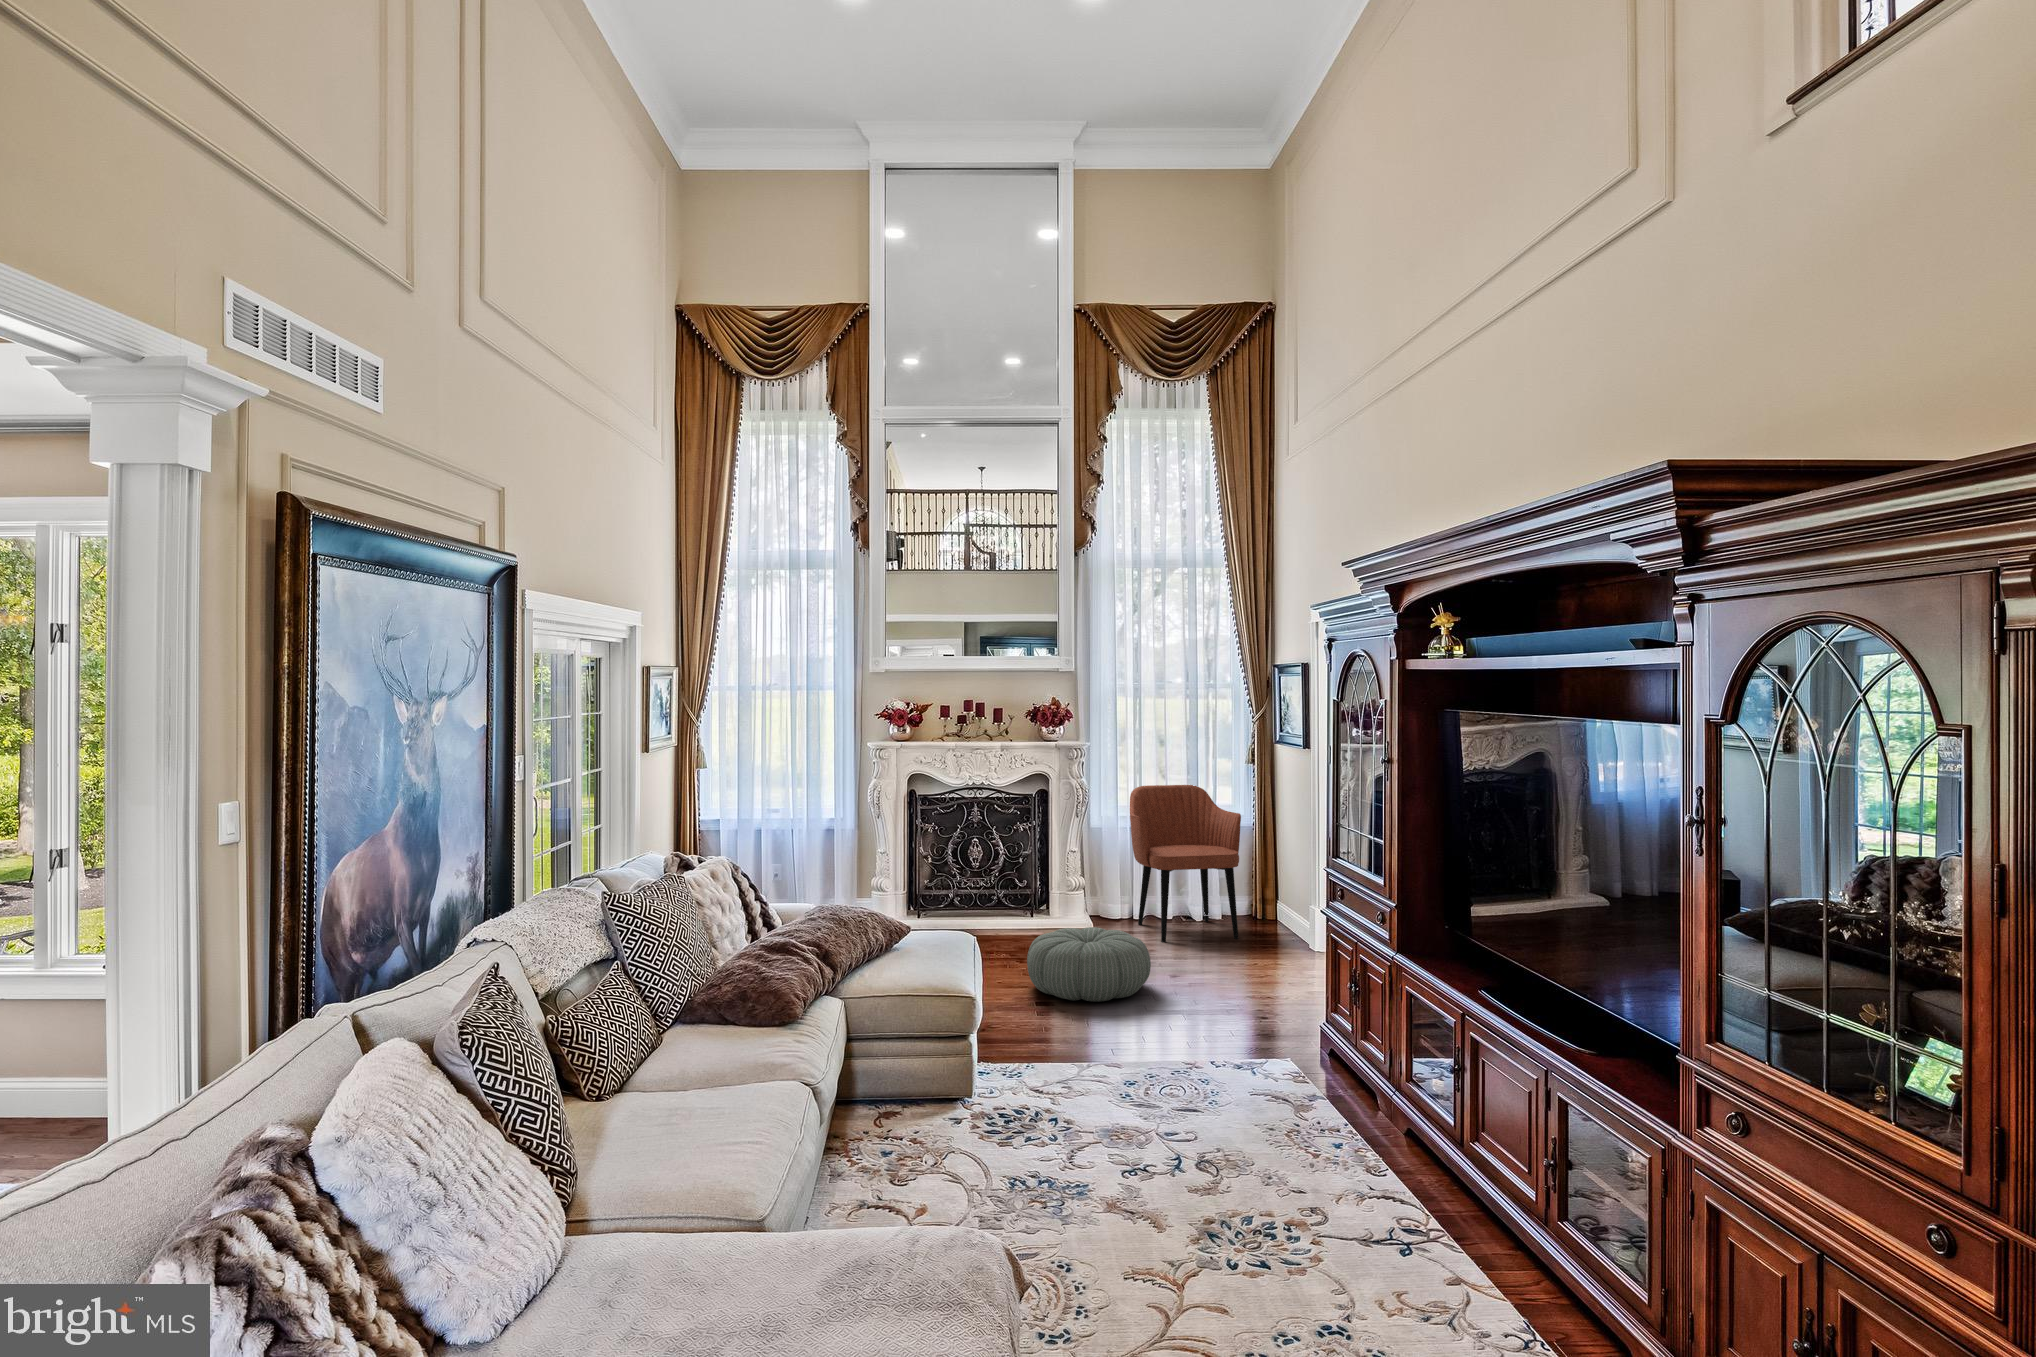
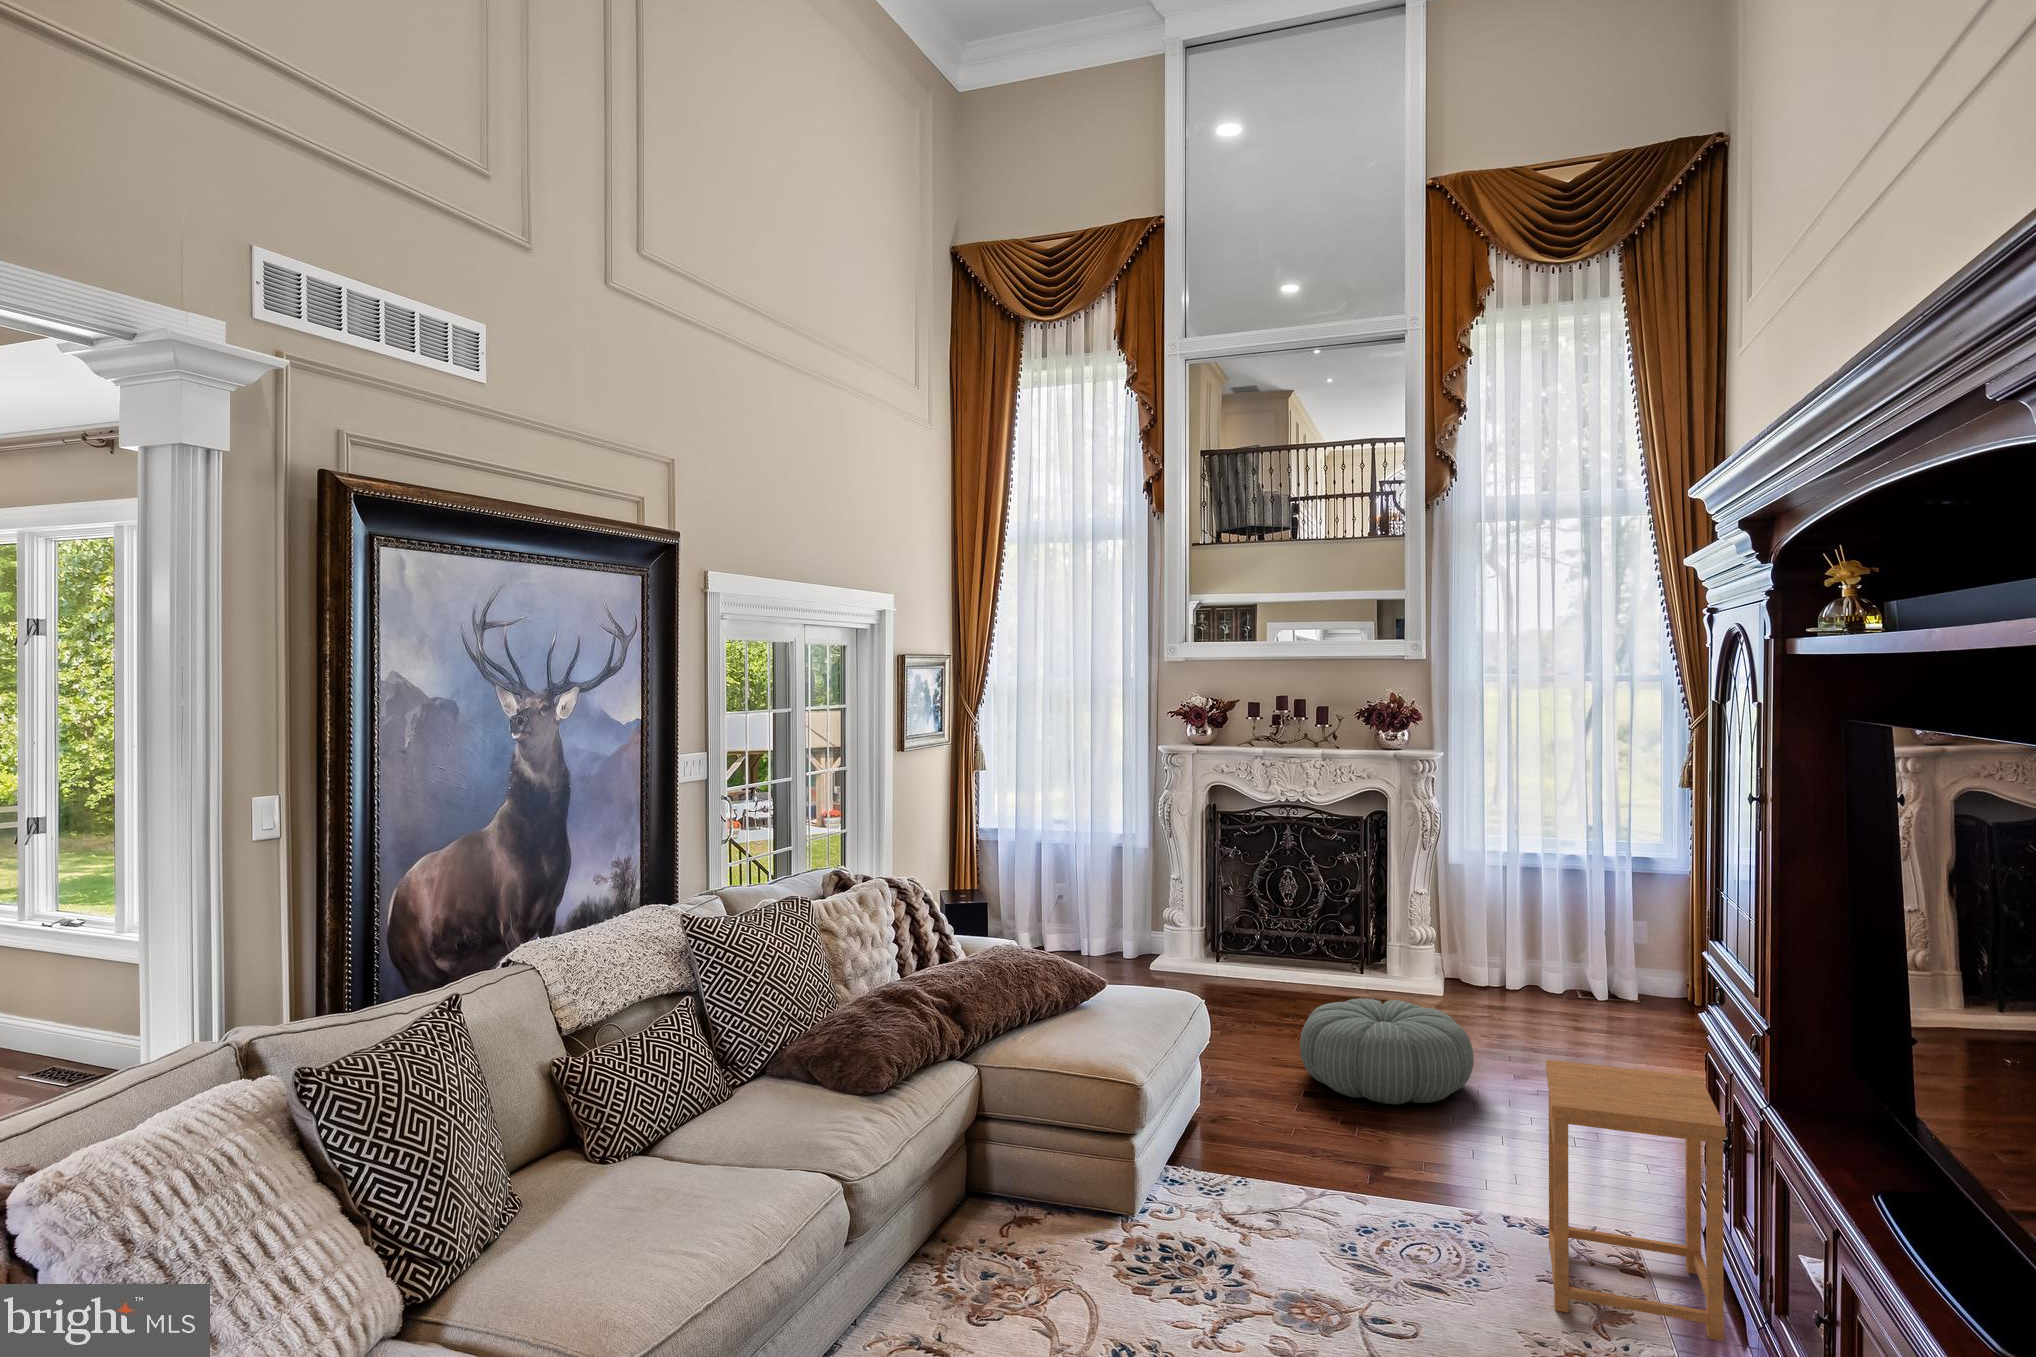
armchair: present [1130,785,1241,942] -> none [1496,813,1661,1036]
side table: none [1243,943,1368,1106] -> present [1546,1060,1726,1341]

